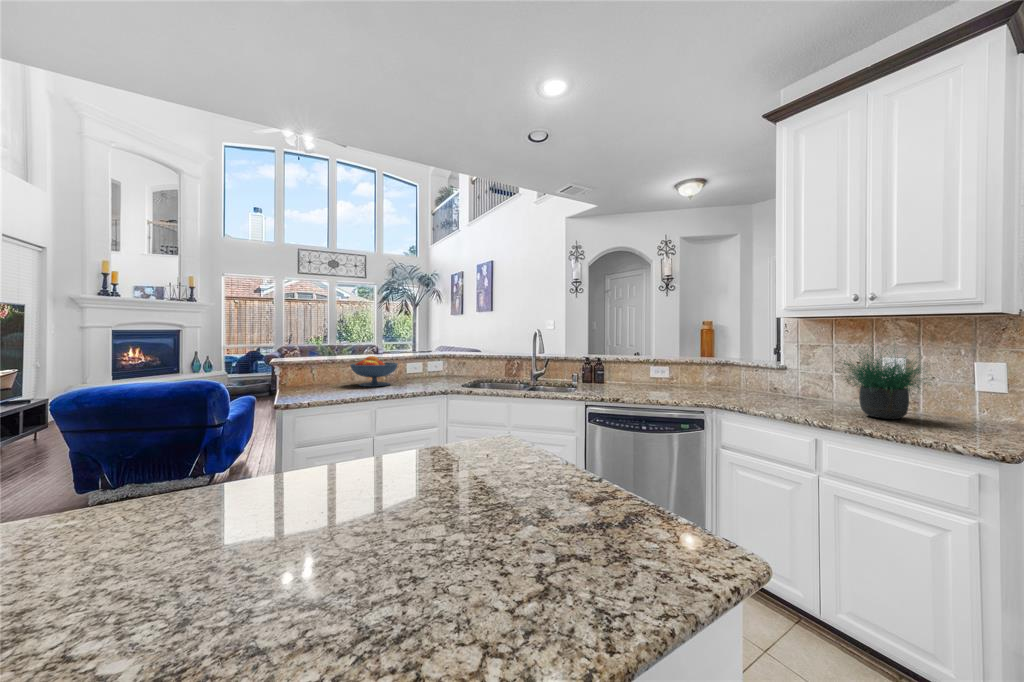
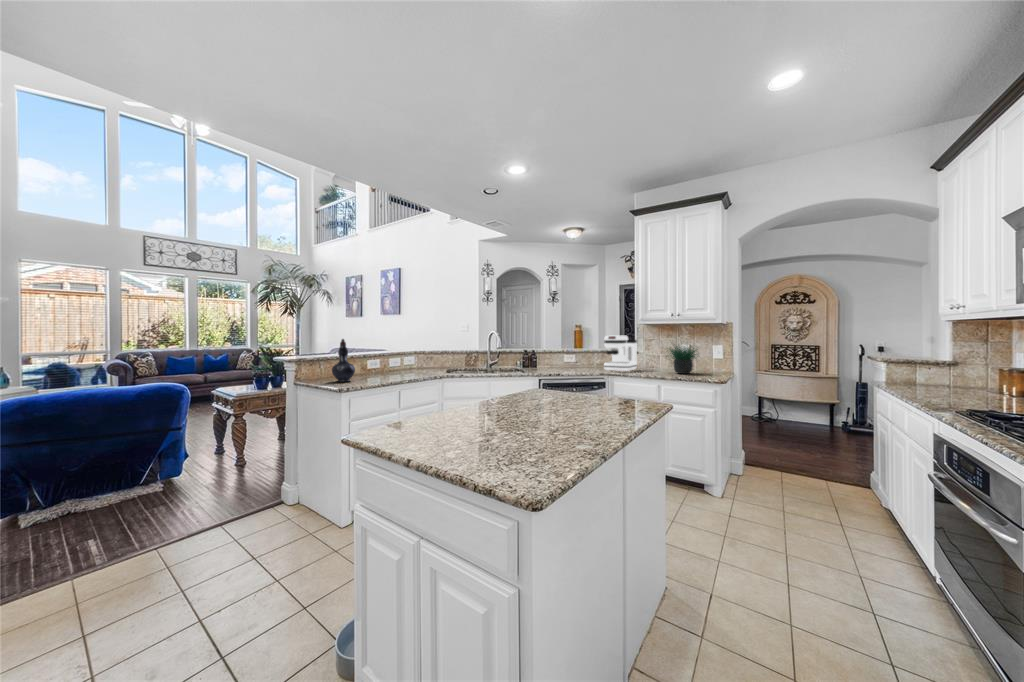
decorative vase: none [298,335,330,393] -> present [332,339,355,382]
coffee maker: none [711,337,779,403] -> present [604,336,637,371]
fruit bowl: present [350,356,398,387] -> none [355,354,392,377]

